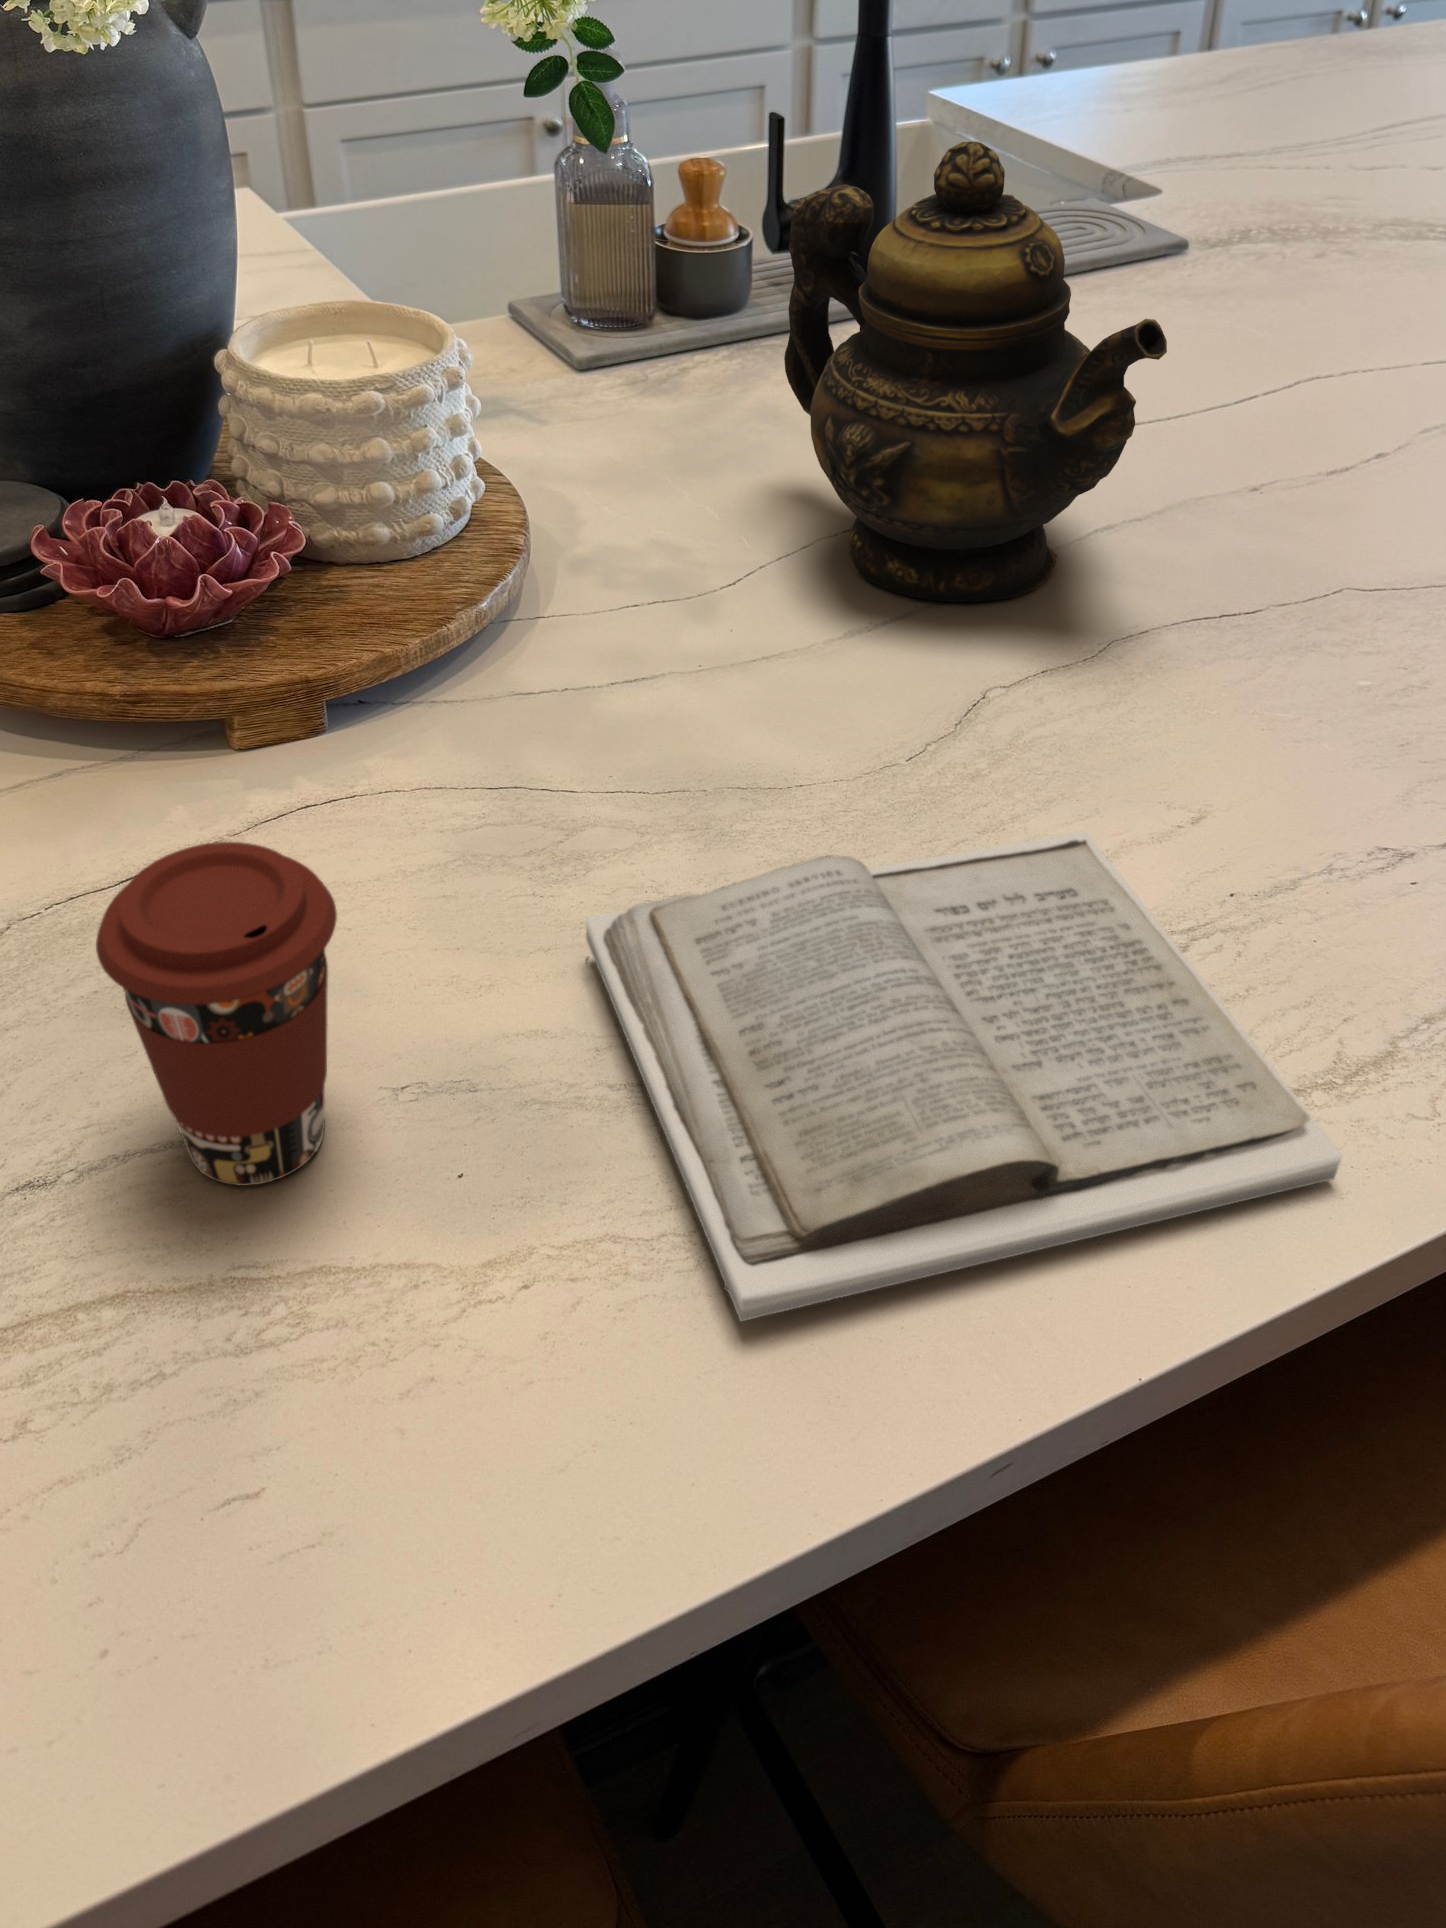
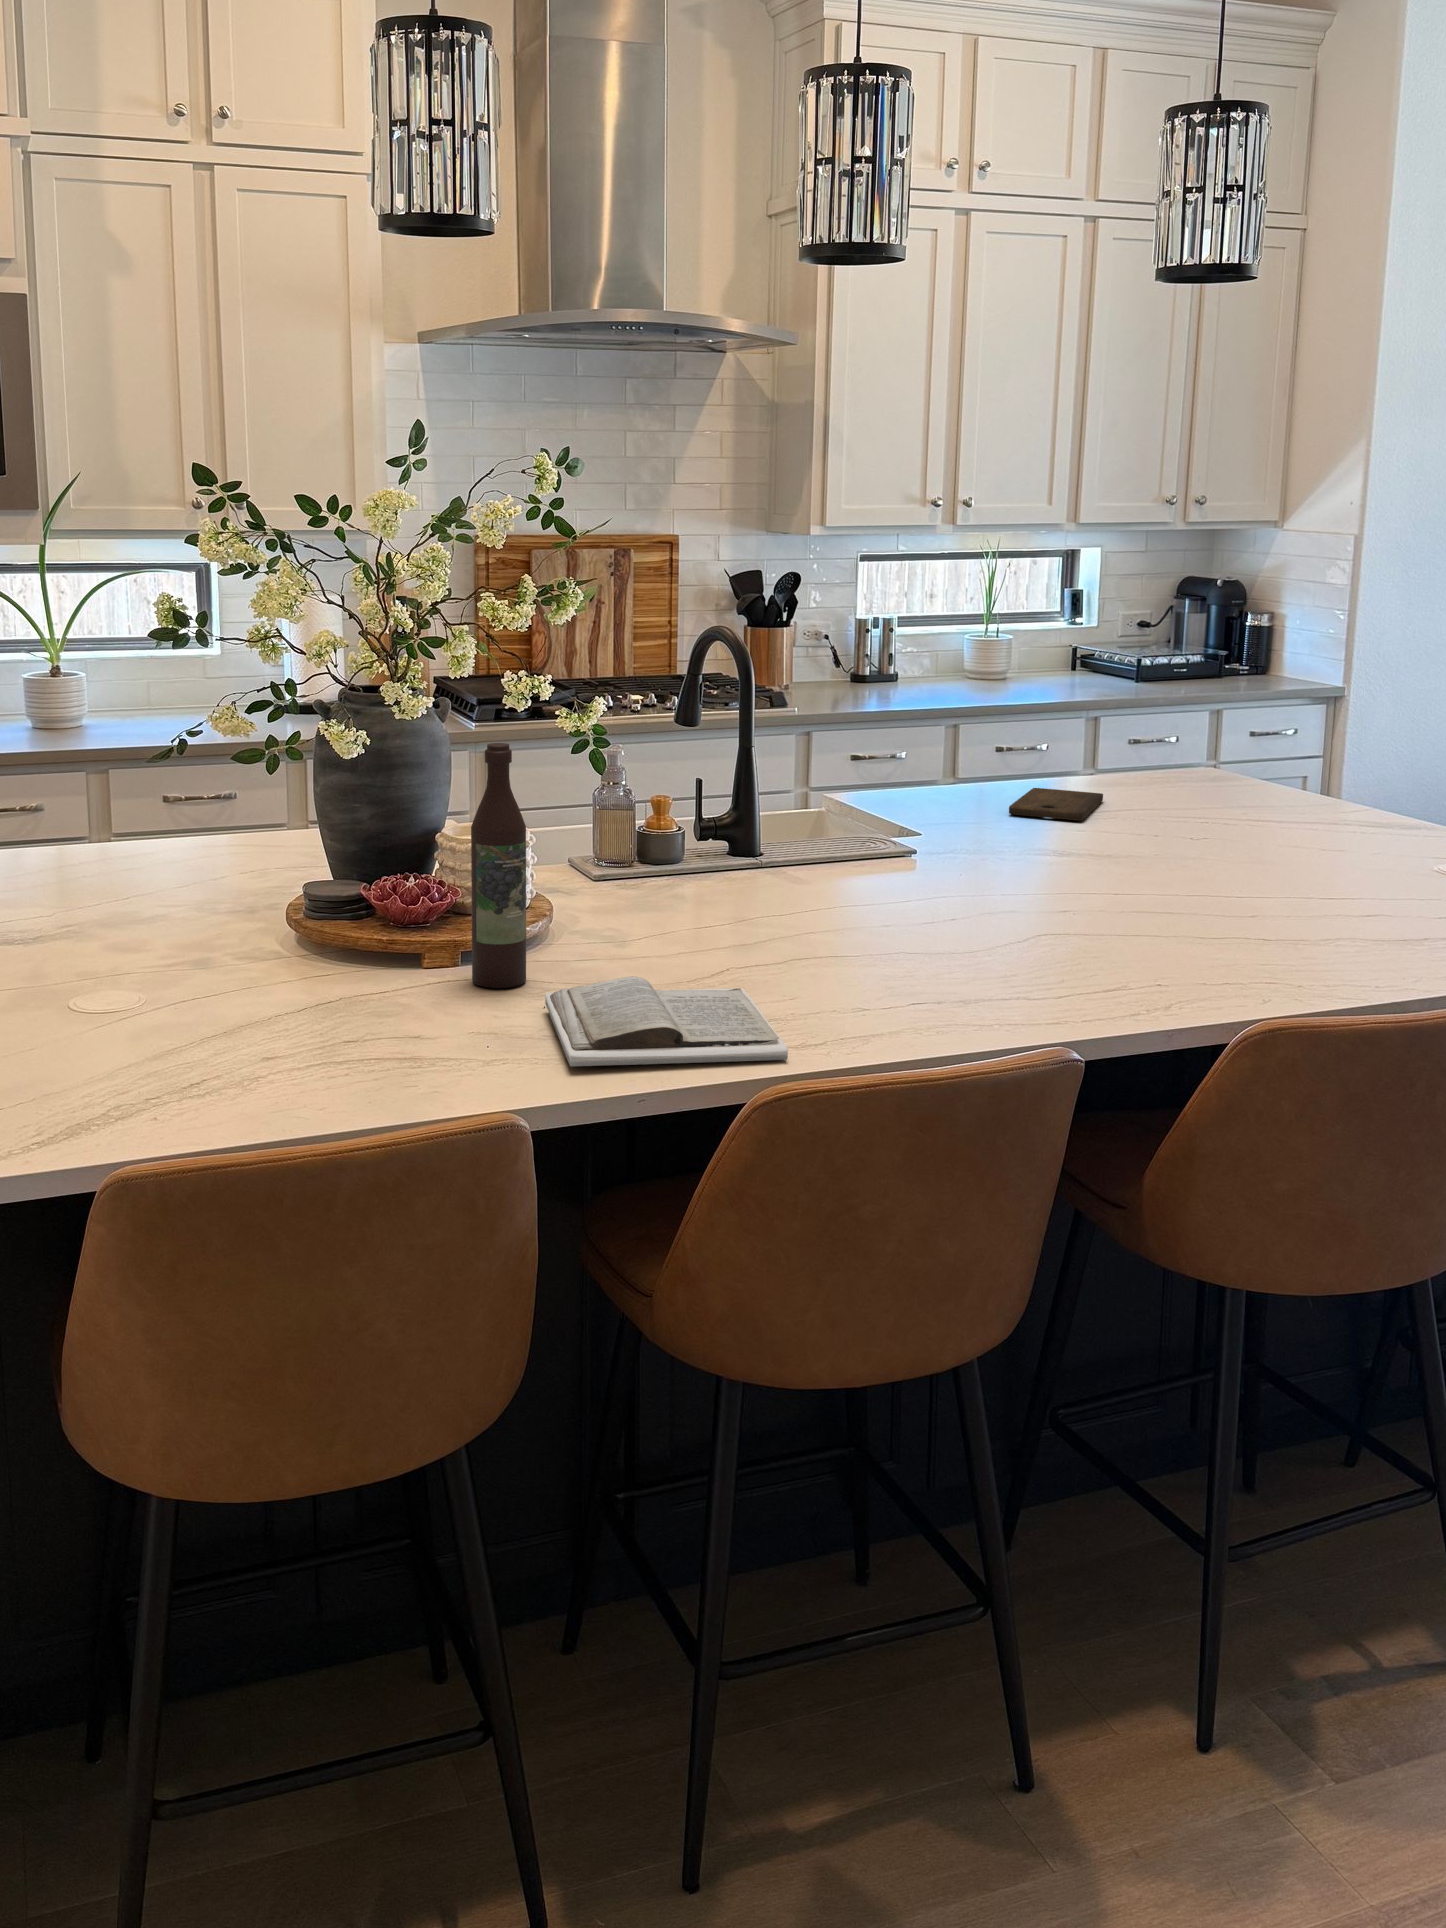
cutting board: none [1292,79,1436,157] -> present [1009,788,1103,820]
teapot: present [784,141,1167,602] -> none [671,758,798,944]
wine bottle: none [322,174,507,850] -> present [471,743,526,988]
coffee cup: present [96,842,337,1186] -> none [383,927,458,1043]

